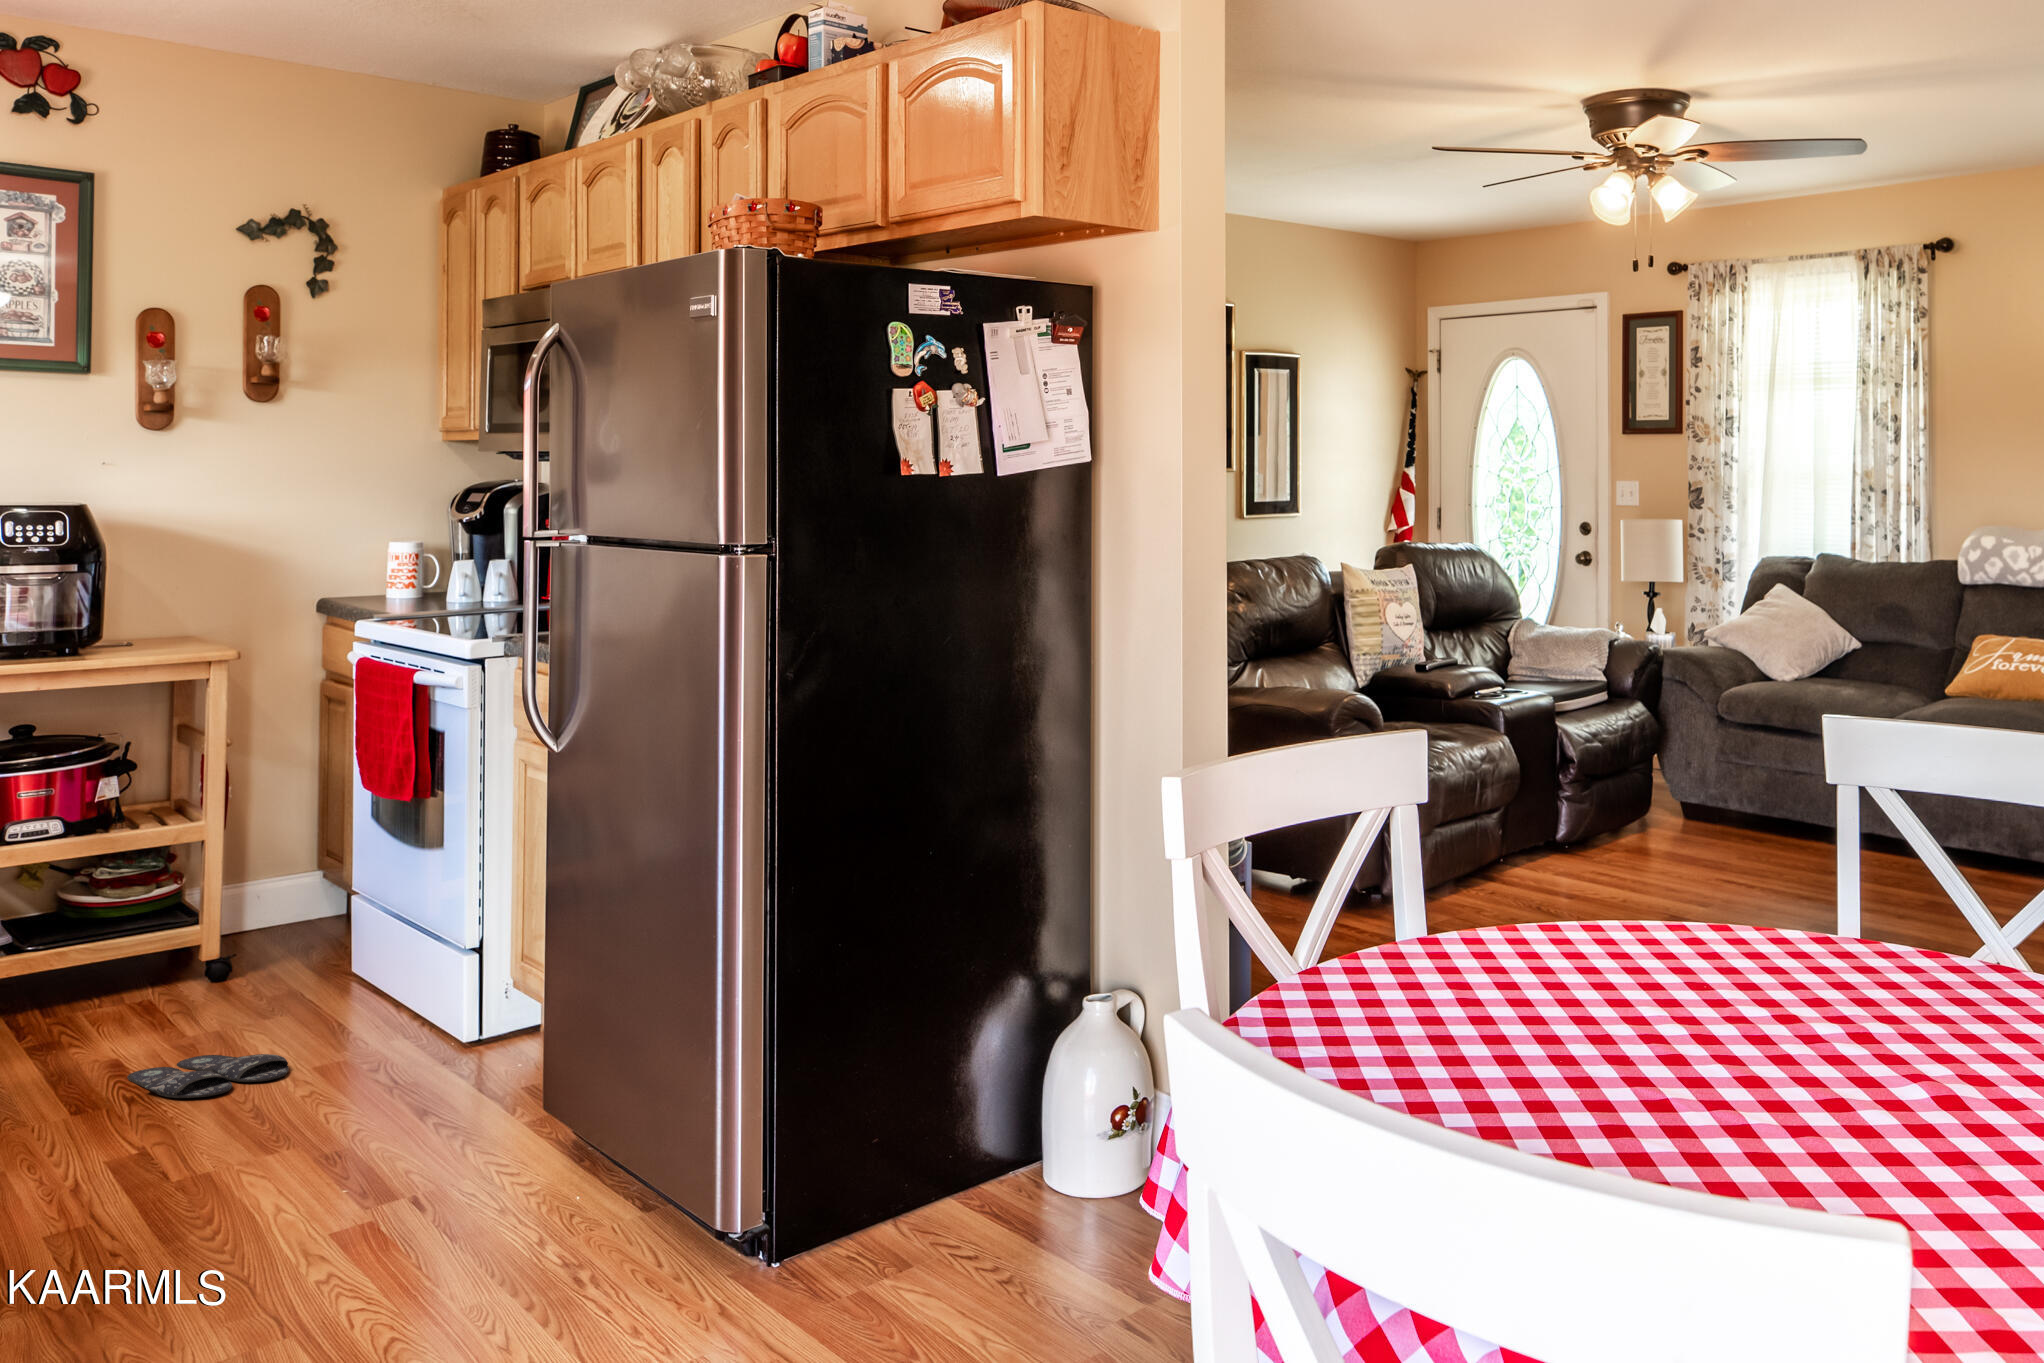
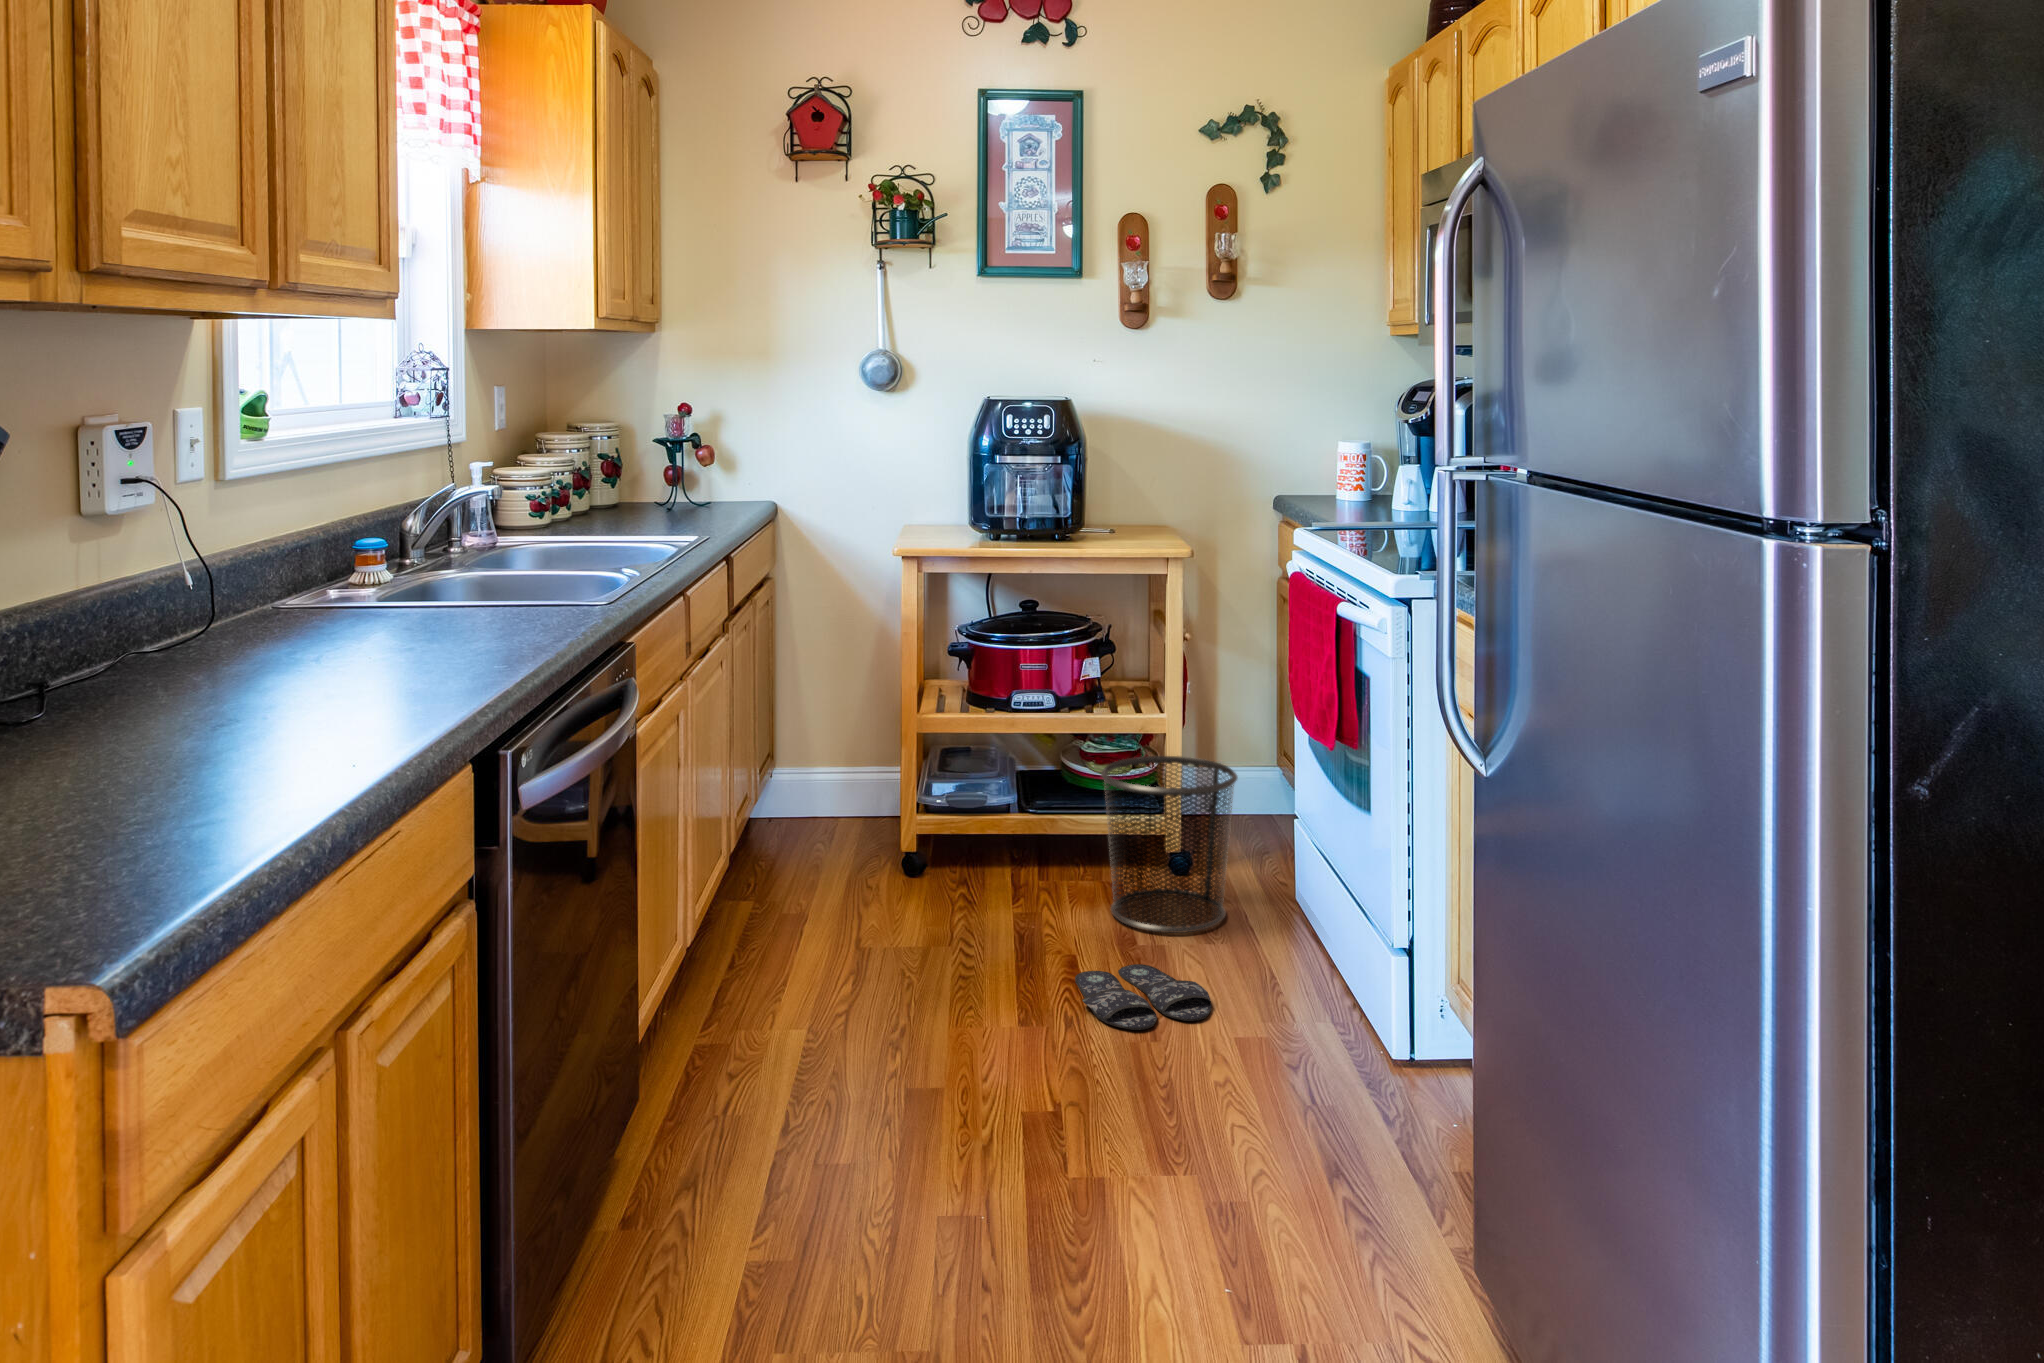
waste bin: none [141,859,300,1033] -> present [1101,756,1237,933]

